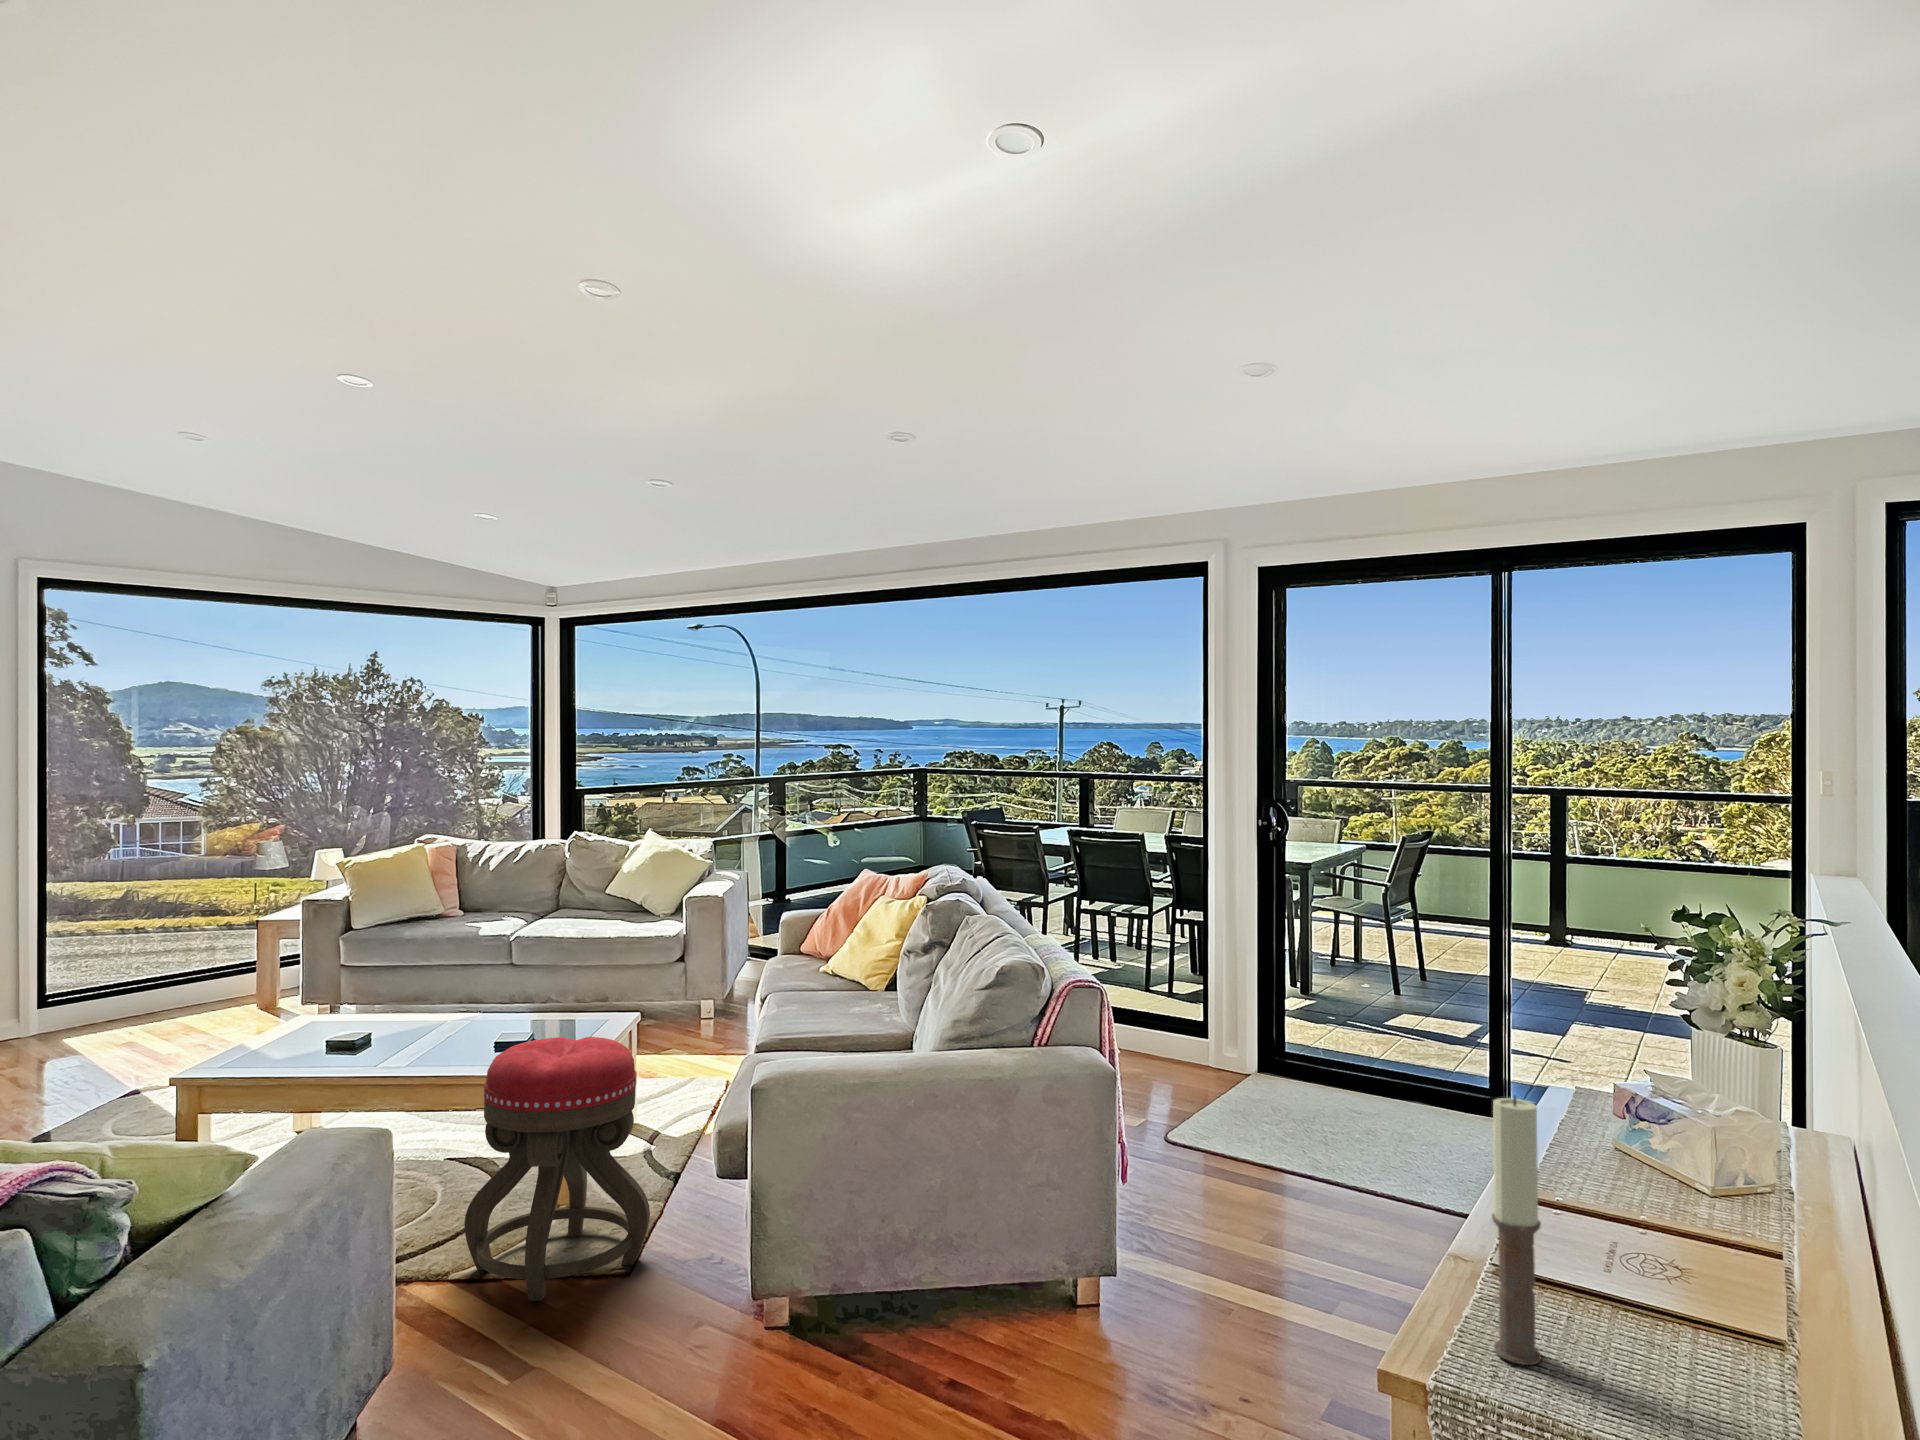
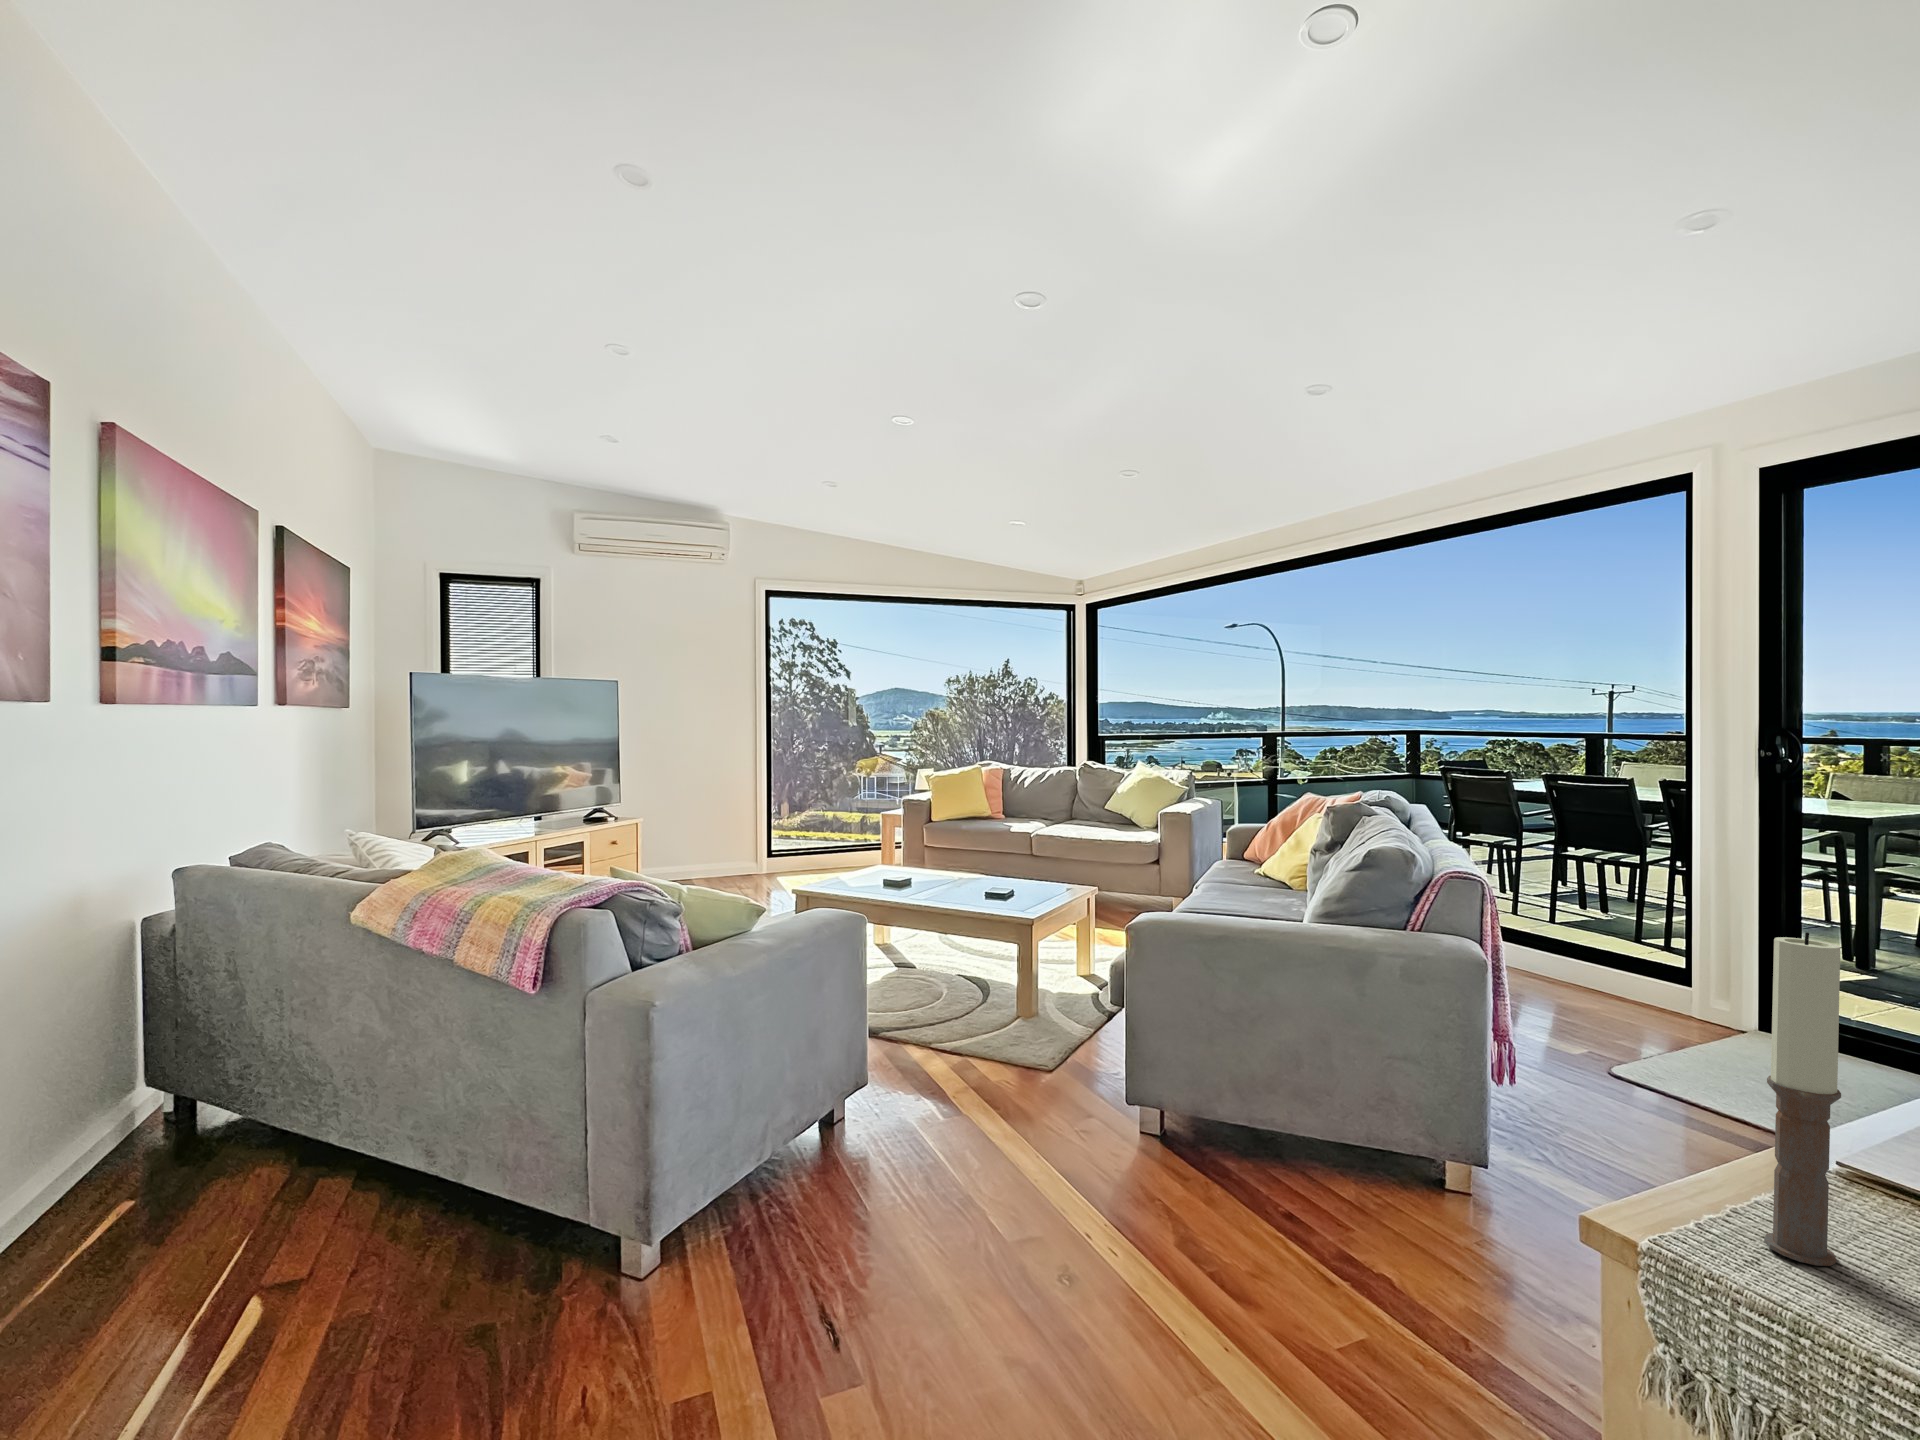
ottoman: present [464,1037,650,1301] -> none [940,884,1071,1076]

